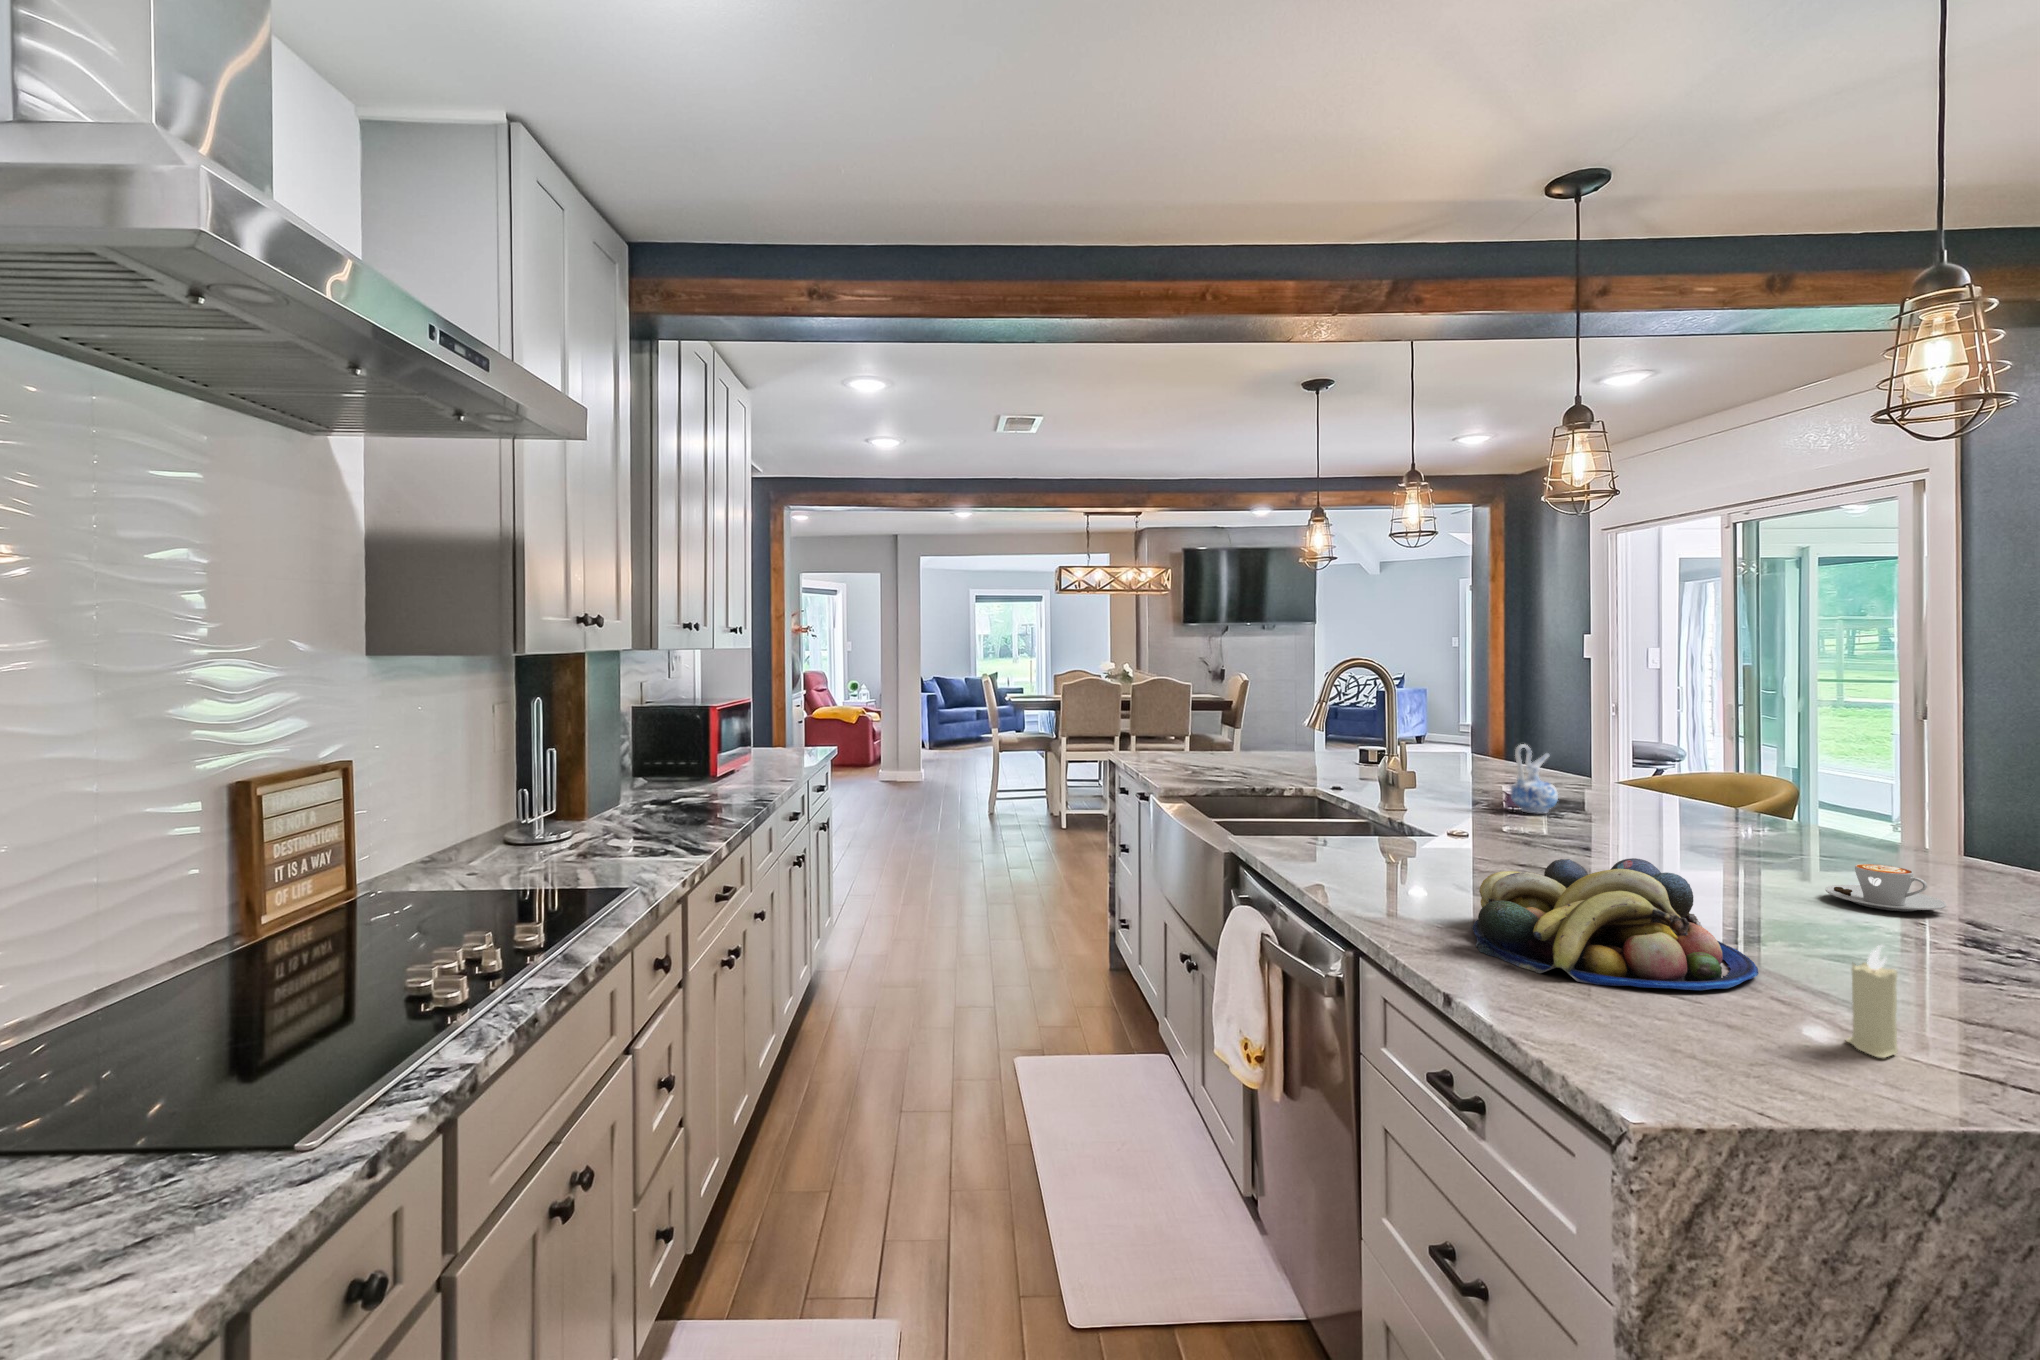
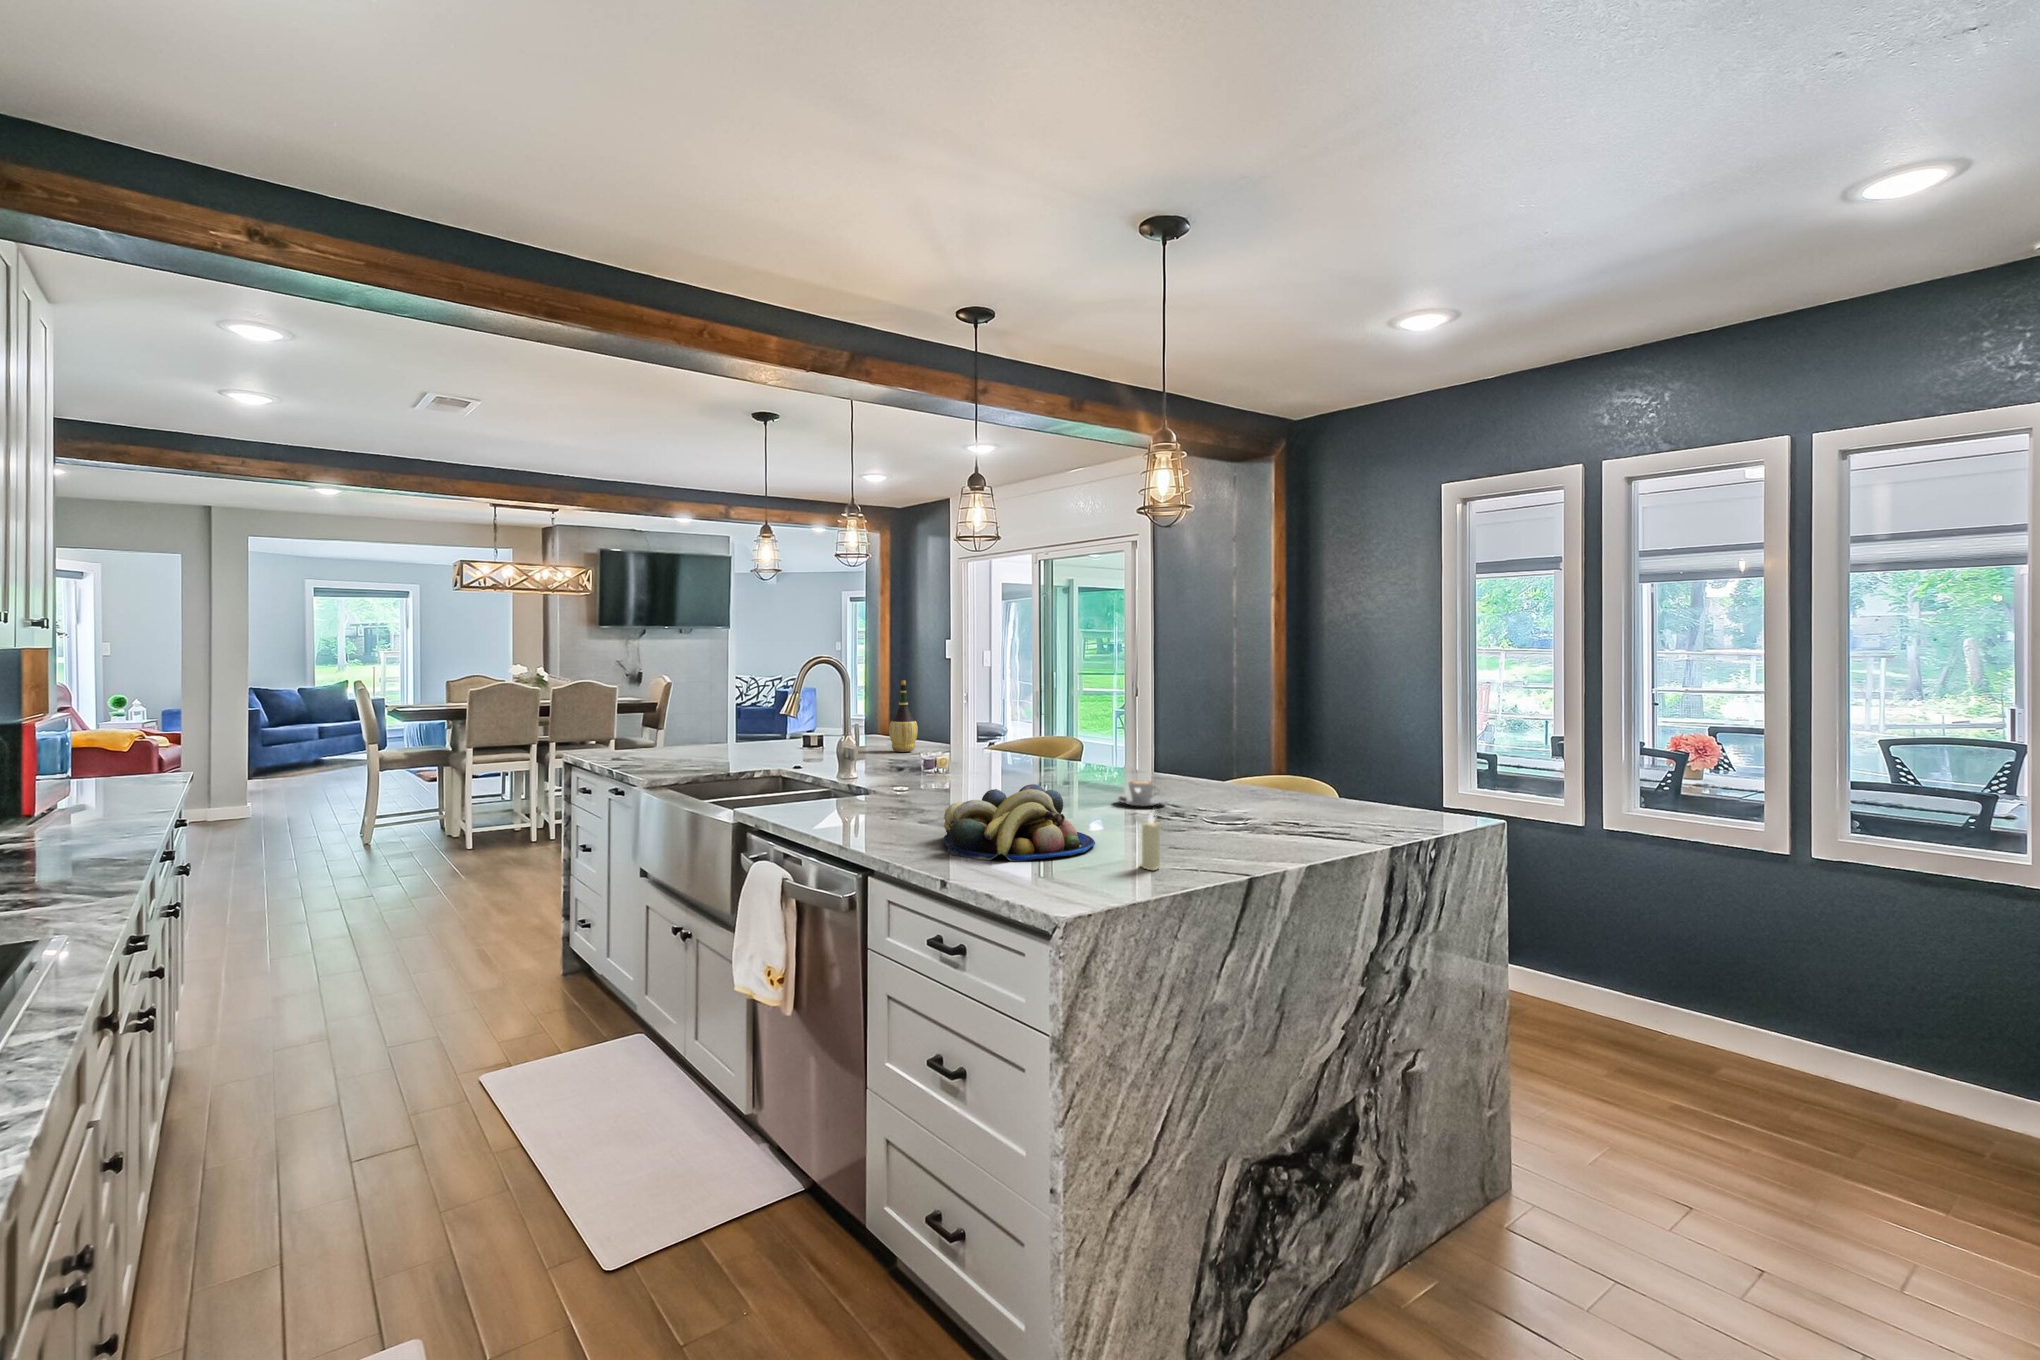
wine bottle: none [1468,686,1510,776] -> present [889,680,918,752]
ceramic pitcher: present [1510,744,1558,814] -> none [929,722,960,774]

